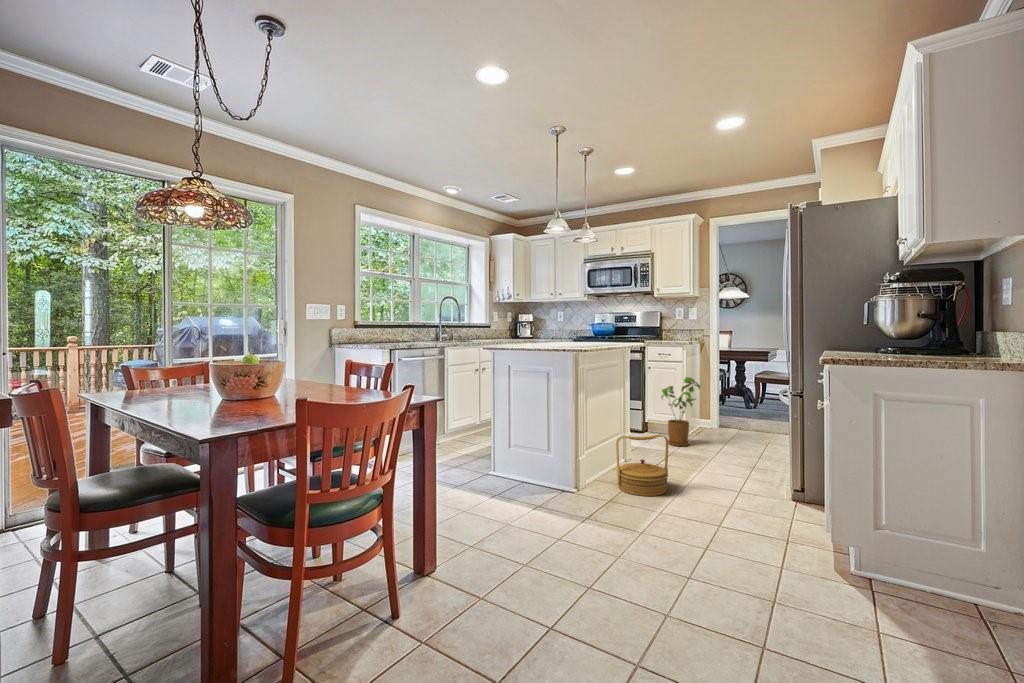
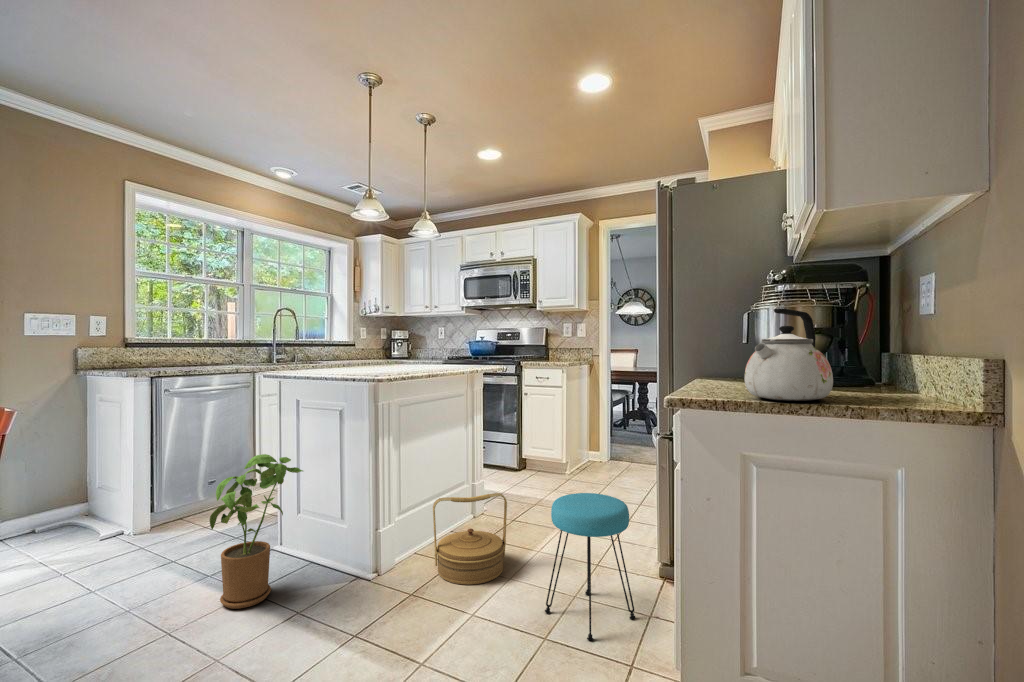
kettle: none [878,303,938,359] -> present [744,308,833,401]
house plant: present [662,377,701,446] -> present [210,454,303,609]
stool: none [710,432,778,525] -> present [545,493,636,640]

